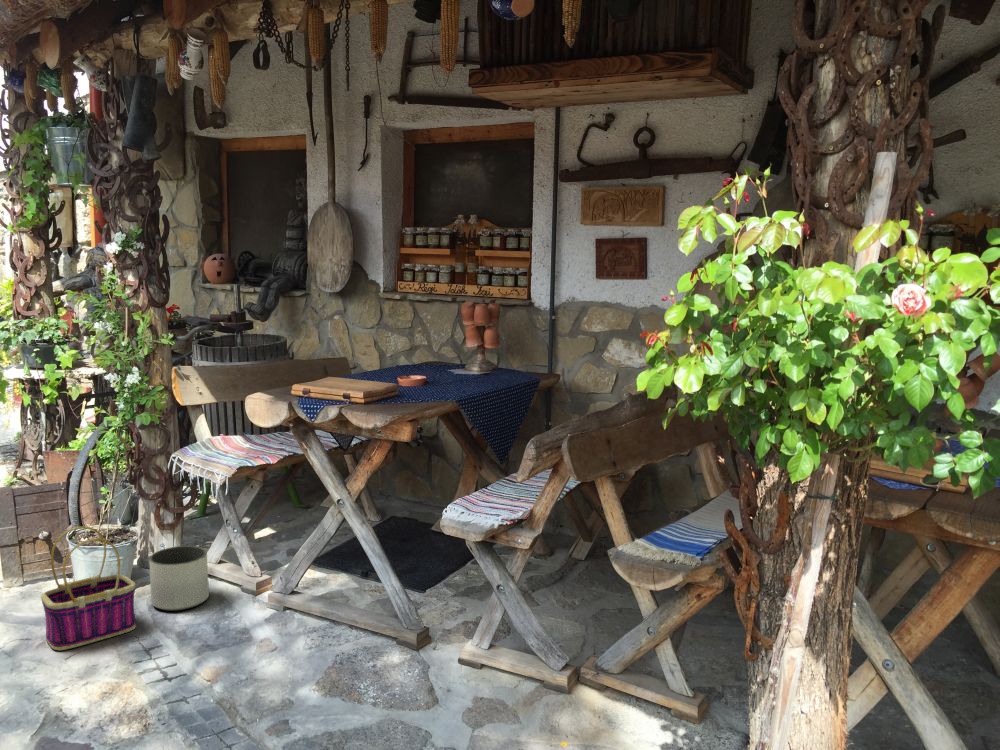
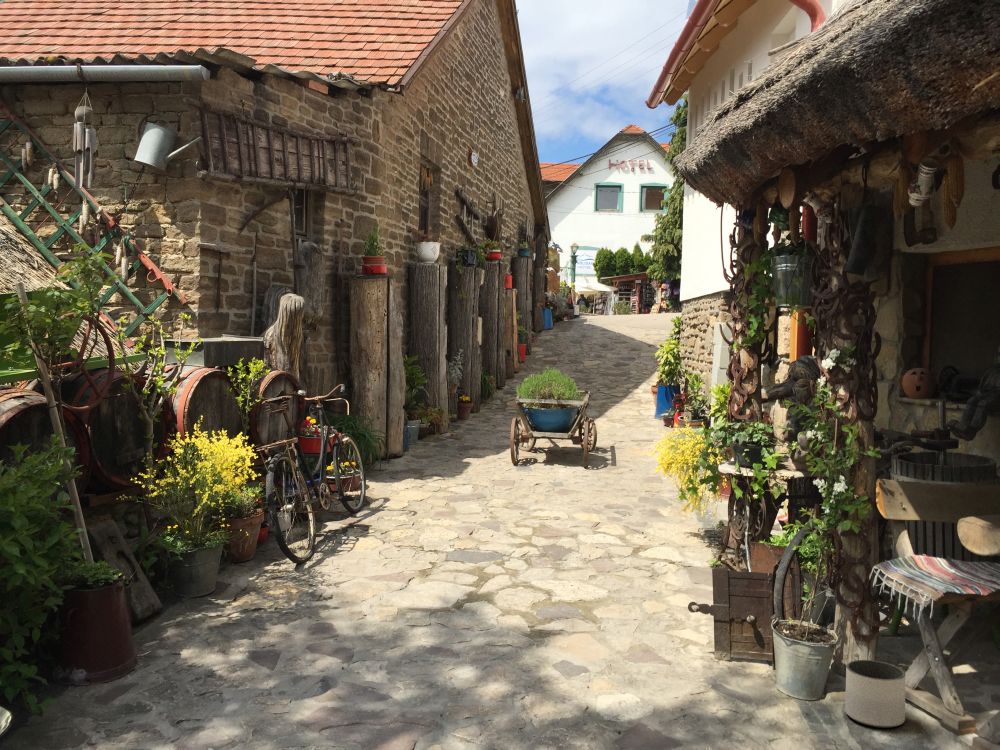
basket: present [41,526,136,650] -> none [749,620,834,734]

